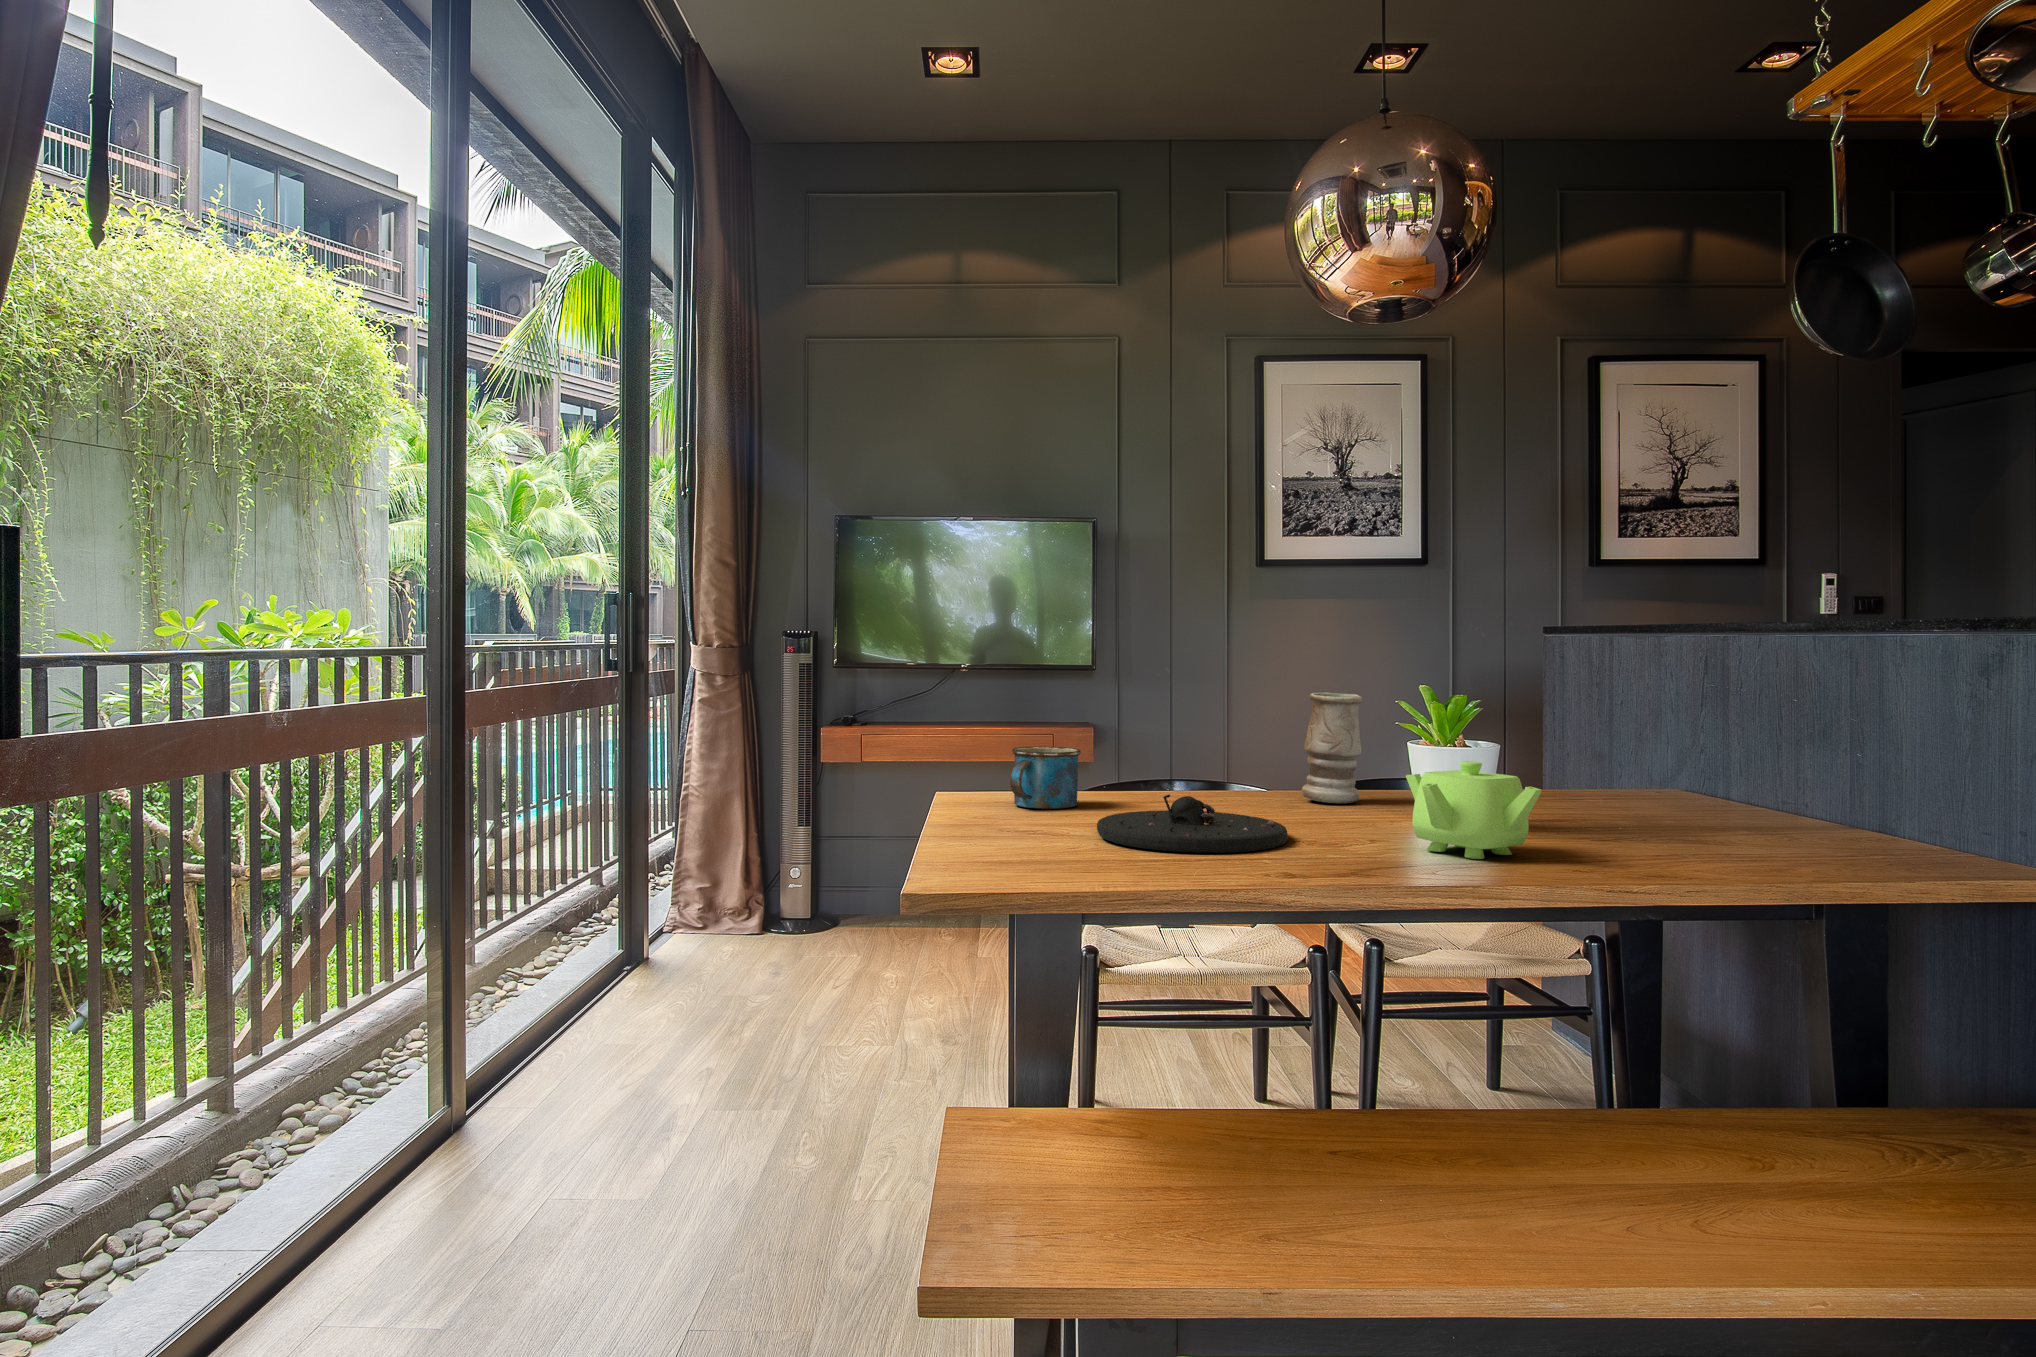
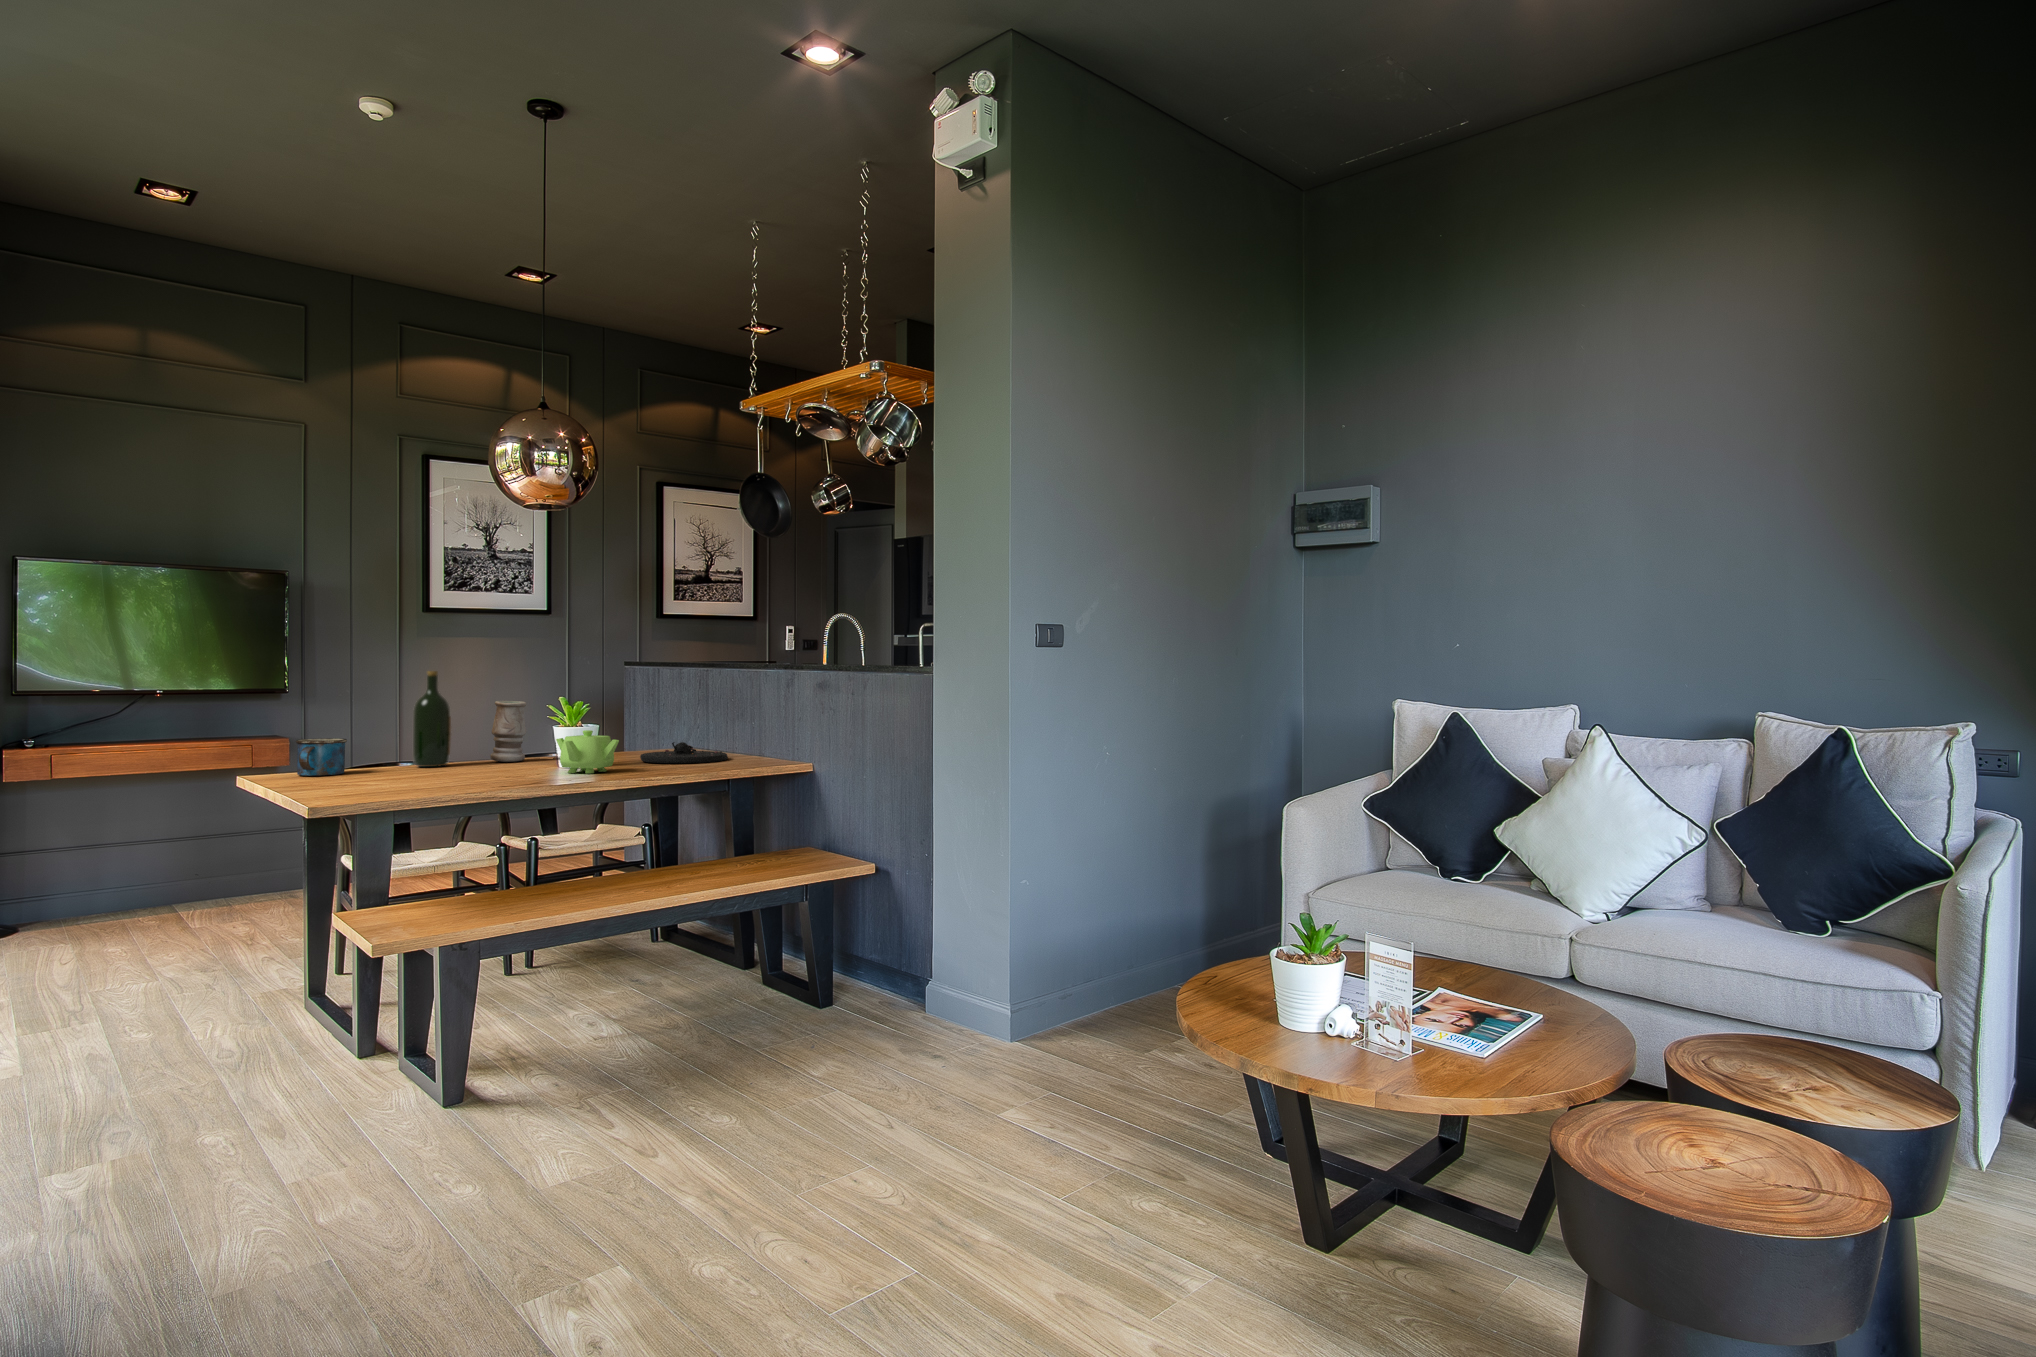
wine bottle: none [1180,639,1236,804] -> present [413,671,451,767]
plate: present [1097,794,1288,853] -> present [640,742,728,763]

